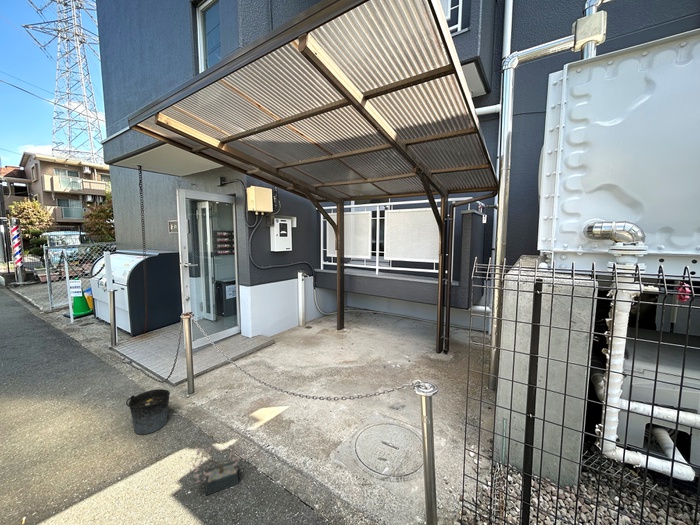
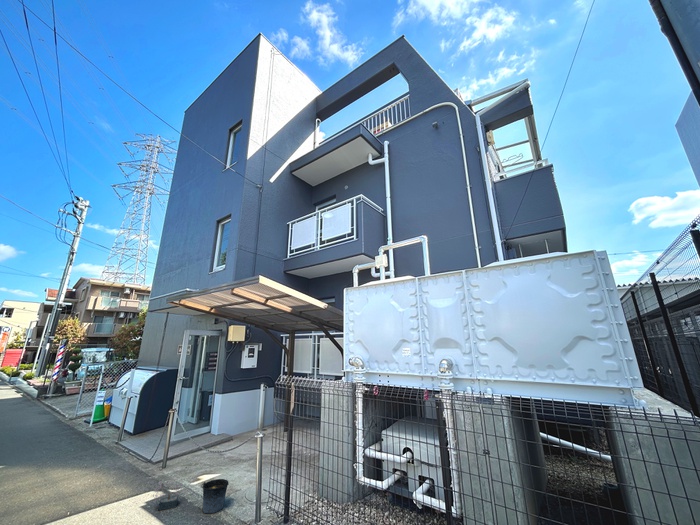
bucket: present [126,389,170,434] -> present [201,479,229,513]

